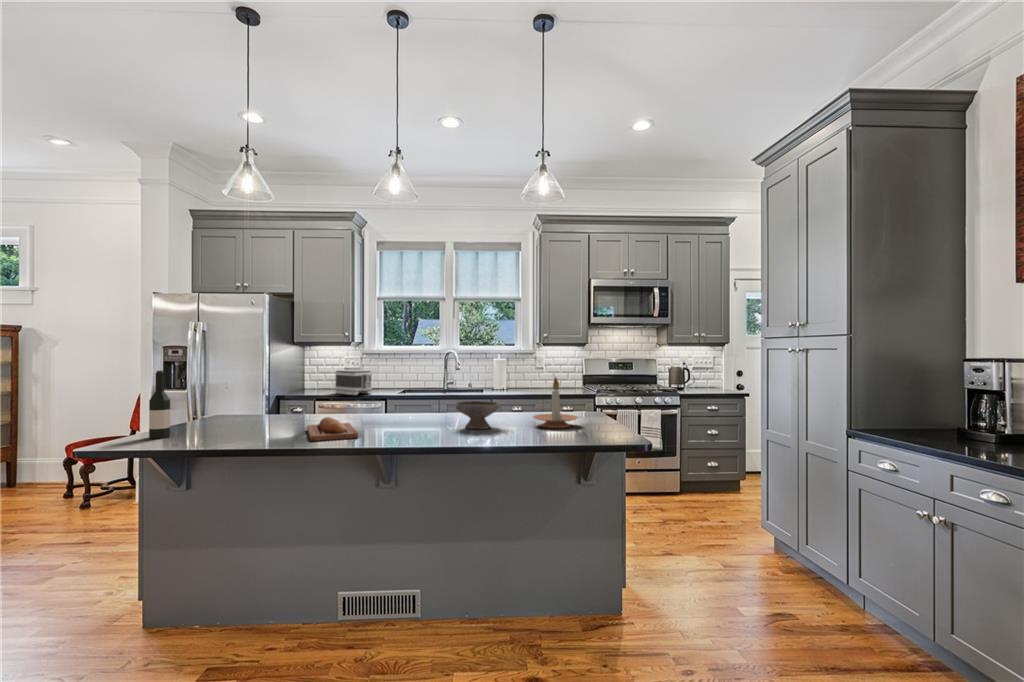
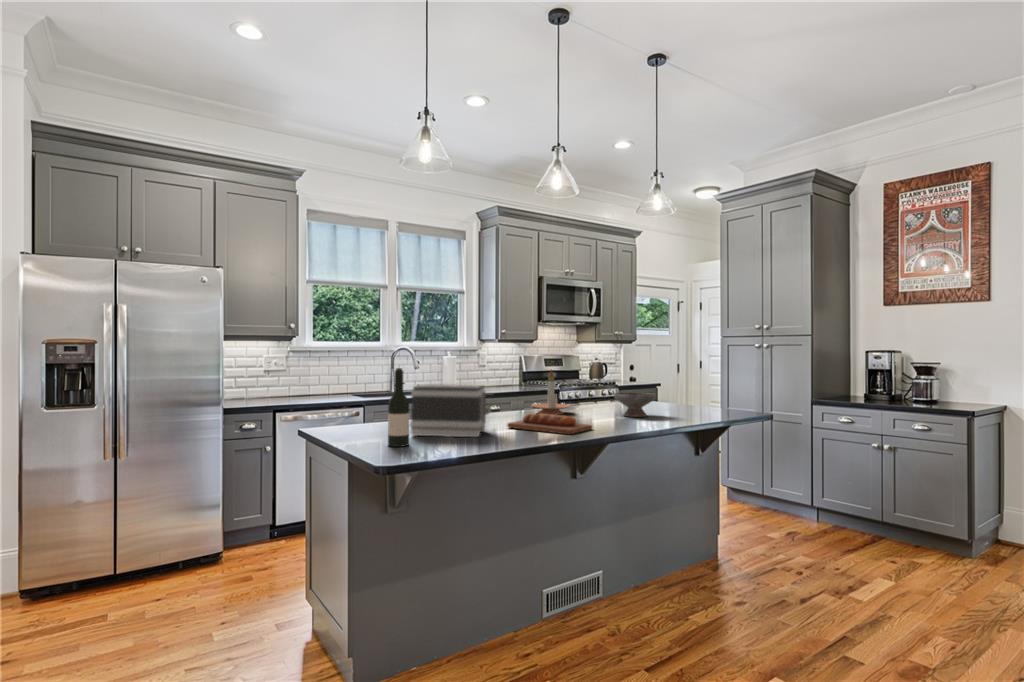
toaster: present [335,370,372,395] -> present [410,384,491,437]
candle holder: present [533,377,578,428] -> present [531,370,571,415]

